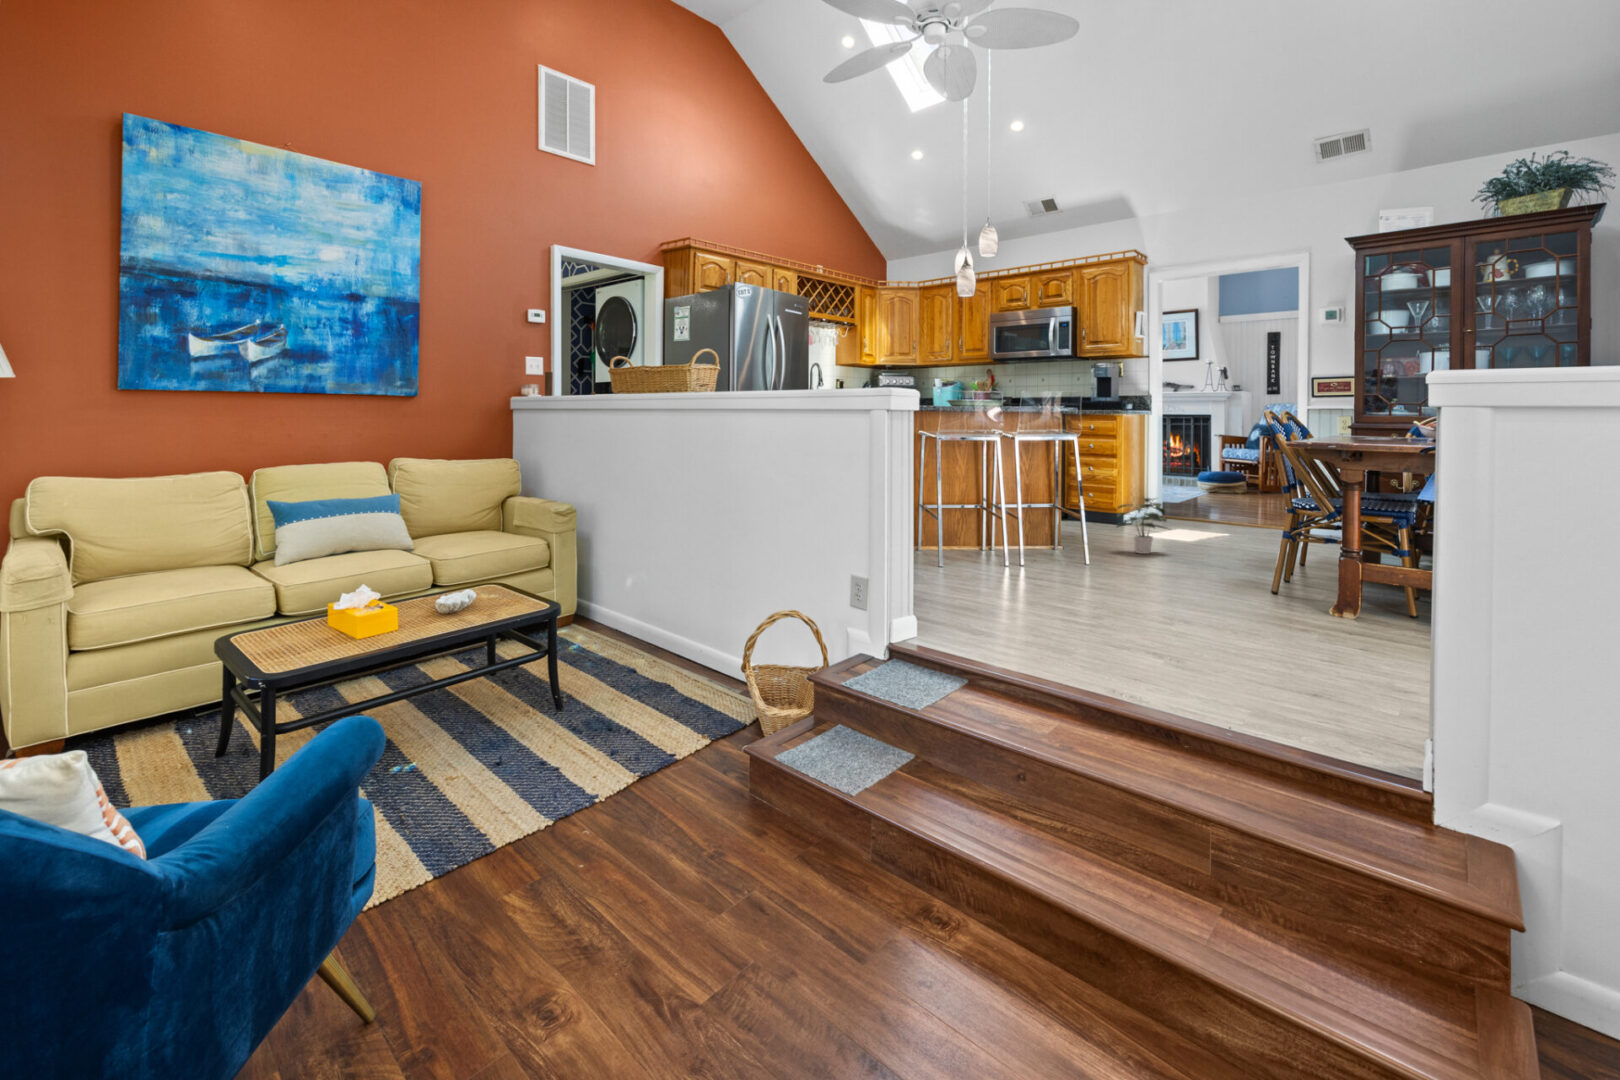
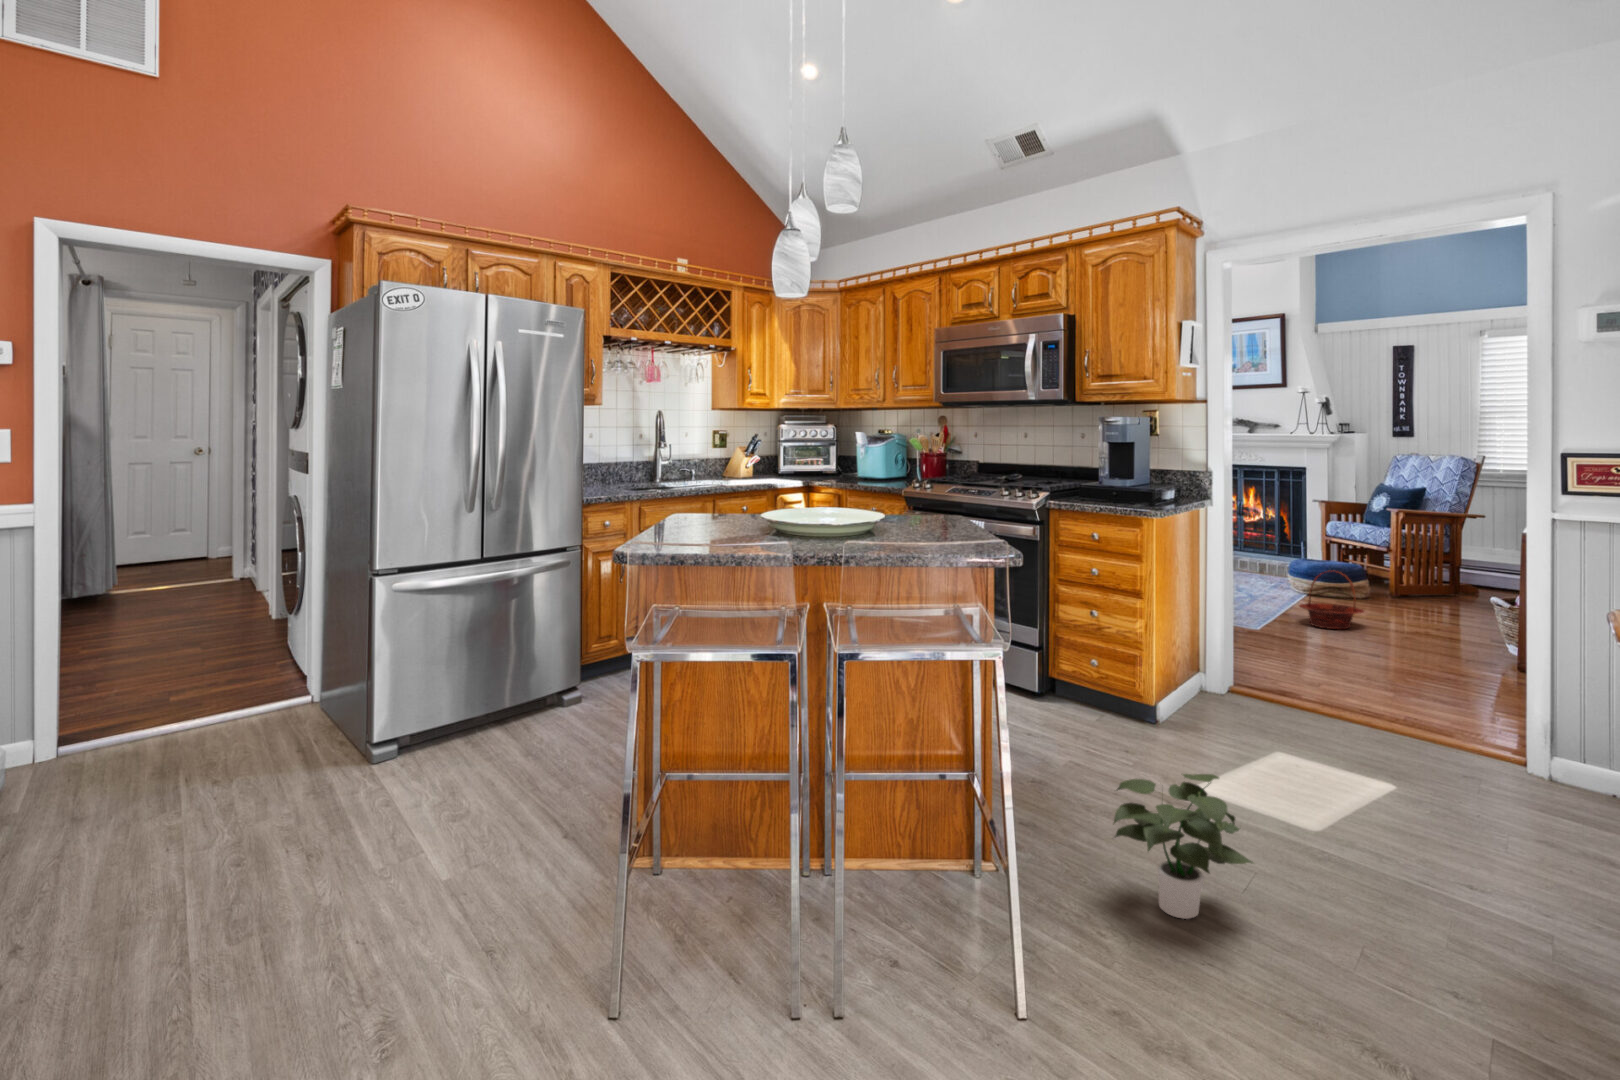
basket: none [1202,468,1241,503] -> present [1299,570,1364,629]

